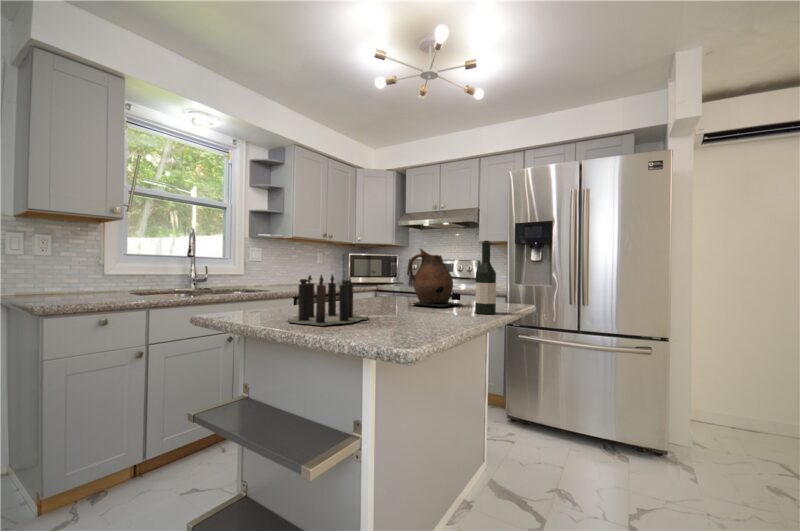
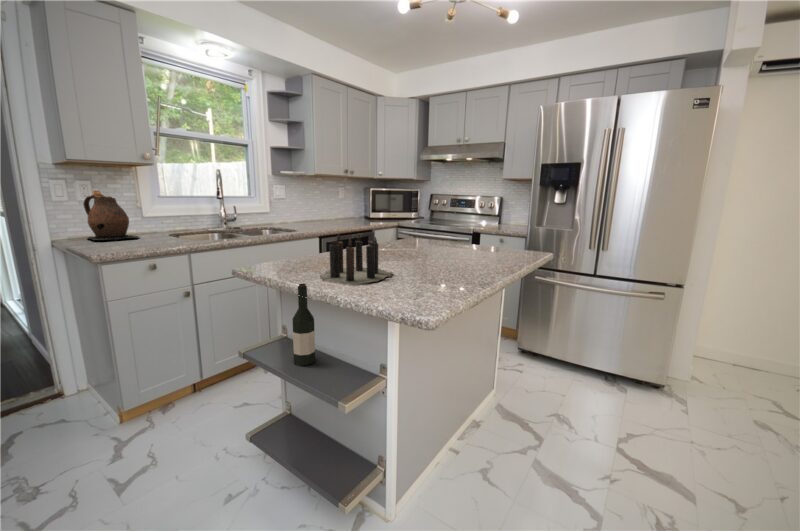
wine bottle: present [475,241,496,314] -> present [292,284,315,366]
ceramic pitcher: present [408,249,459,307] -> present [83,191,139,240]

